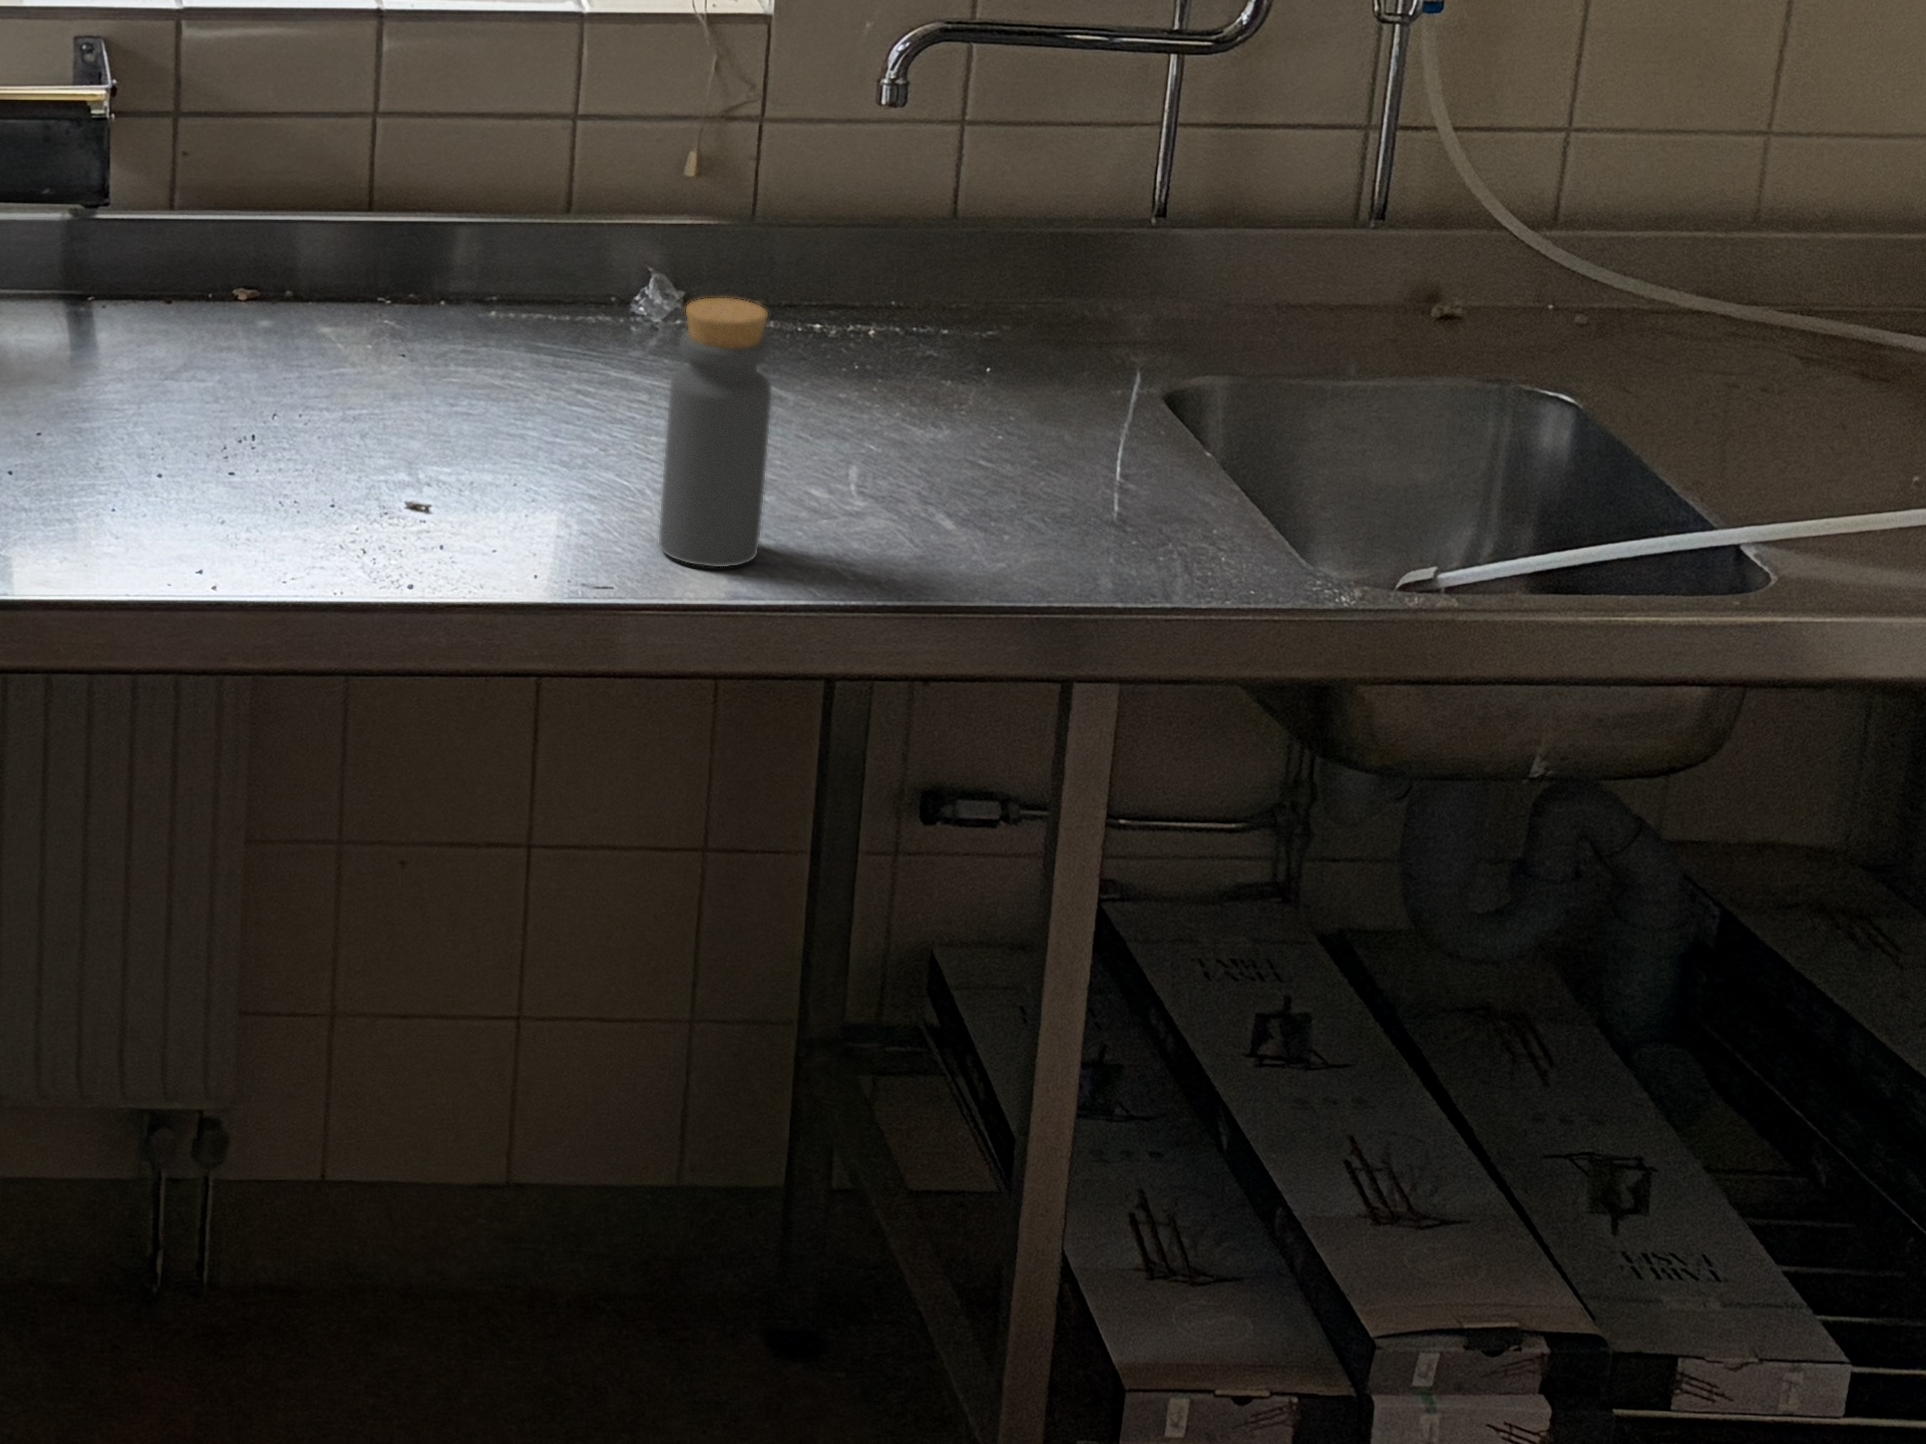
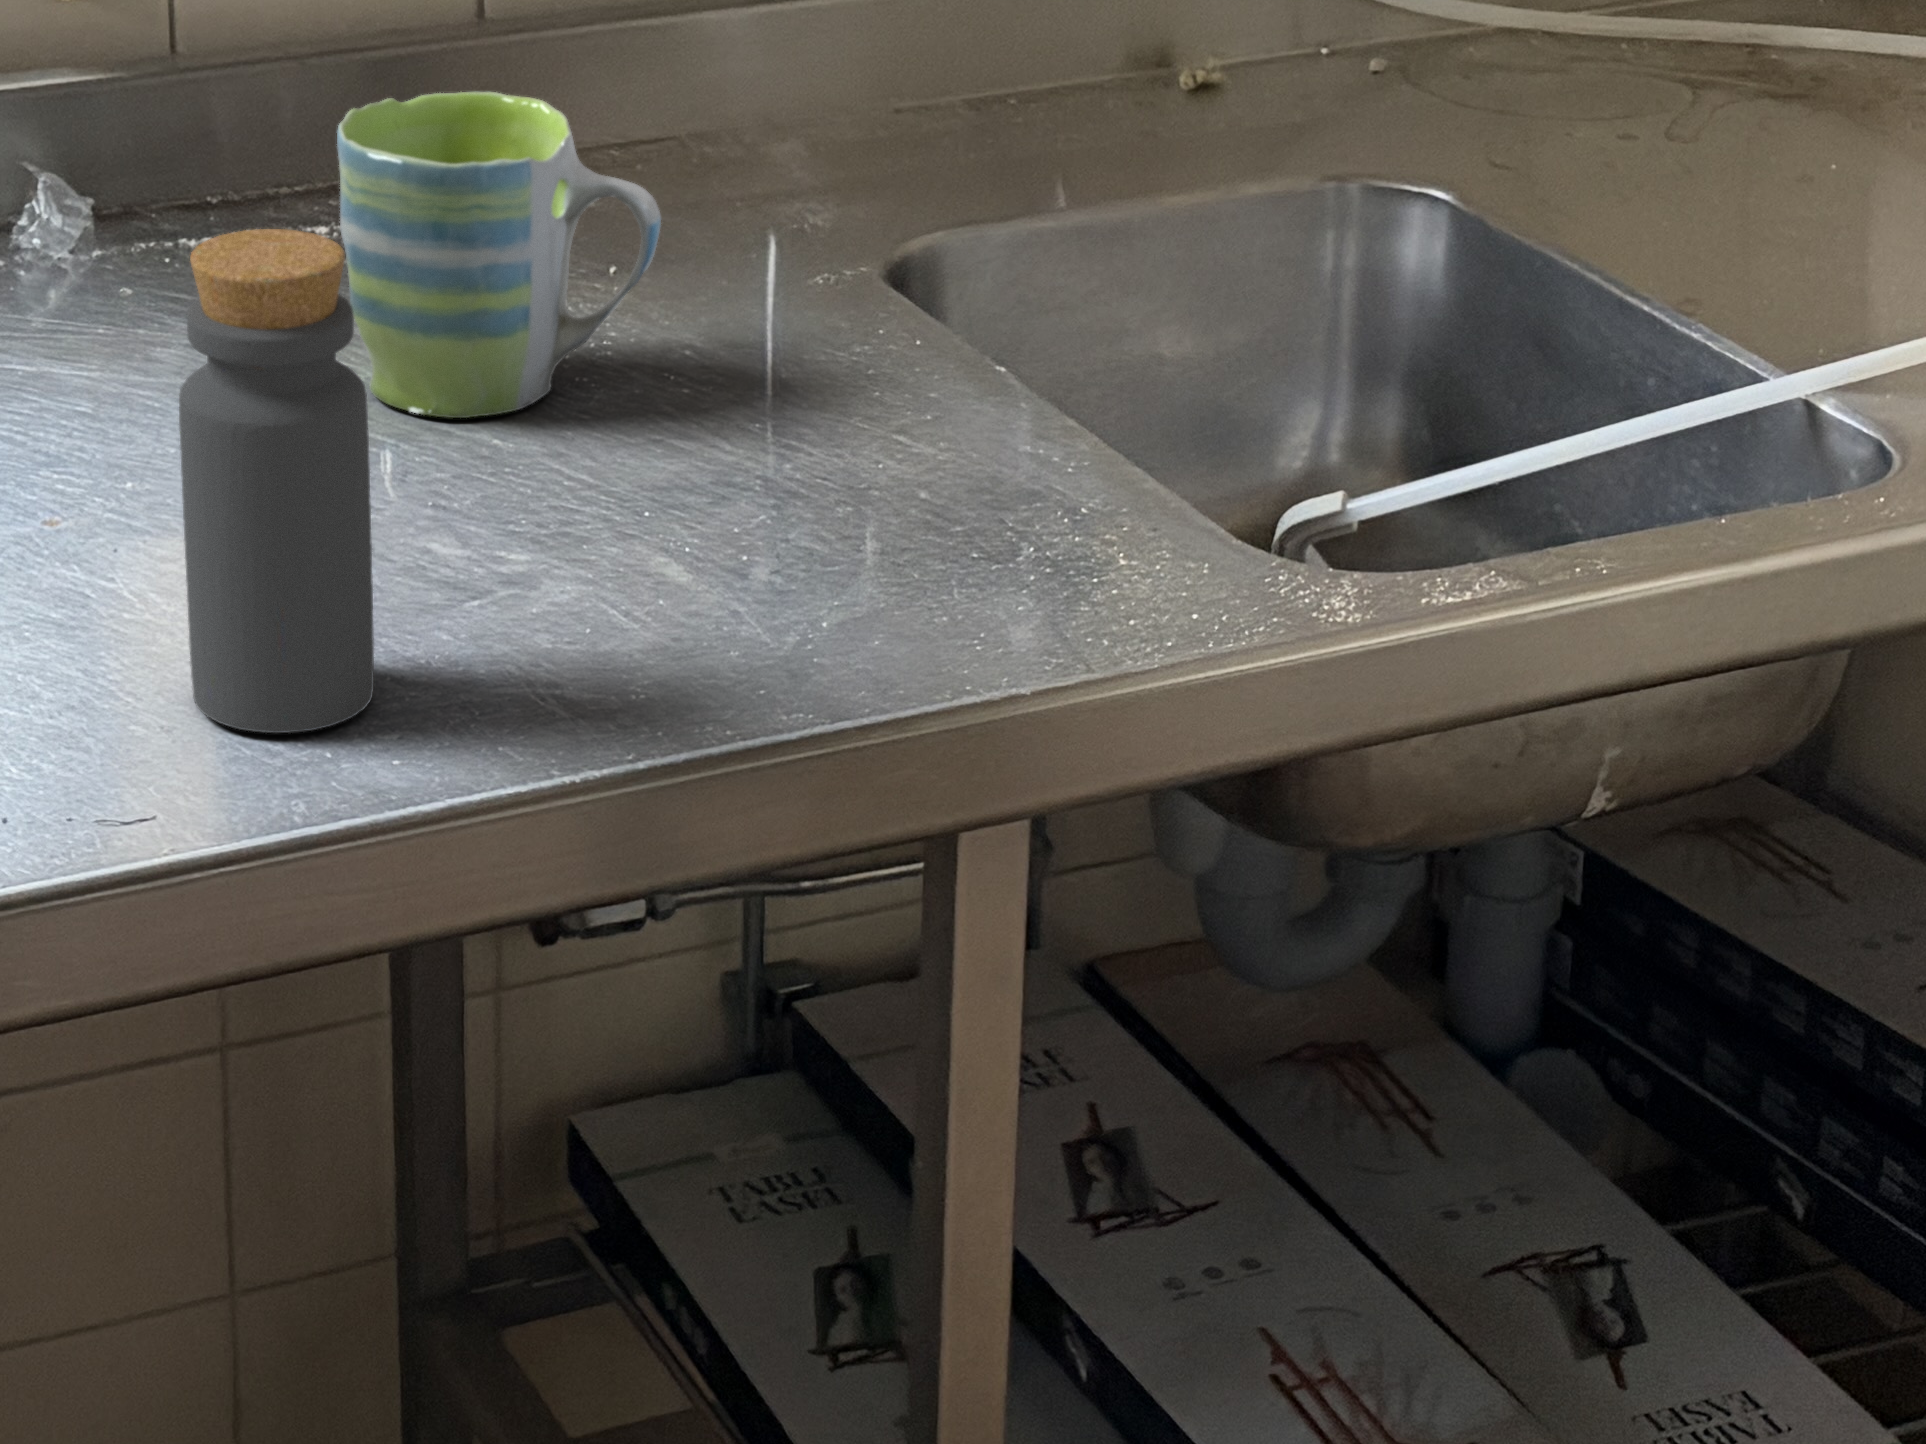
mug: none [812,251,1002,438] -> present [337,92,661,418]

